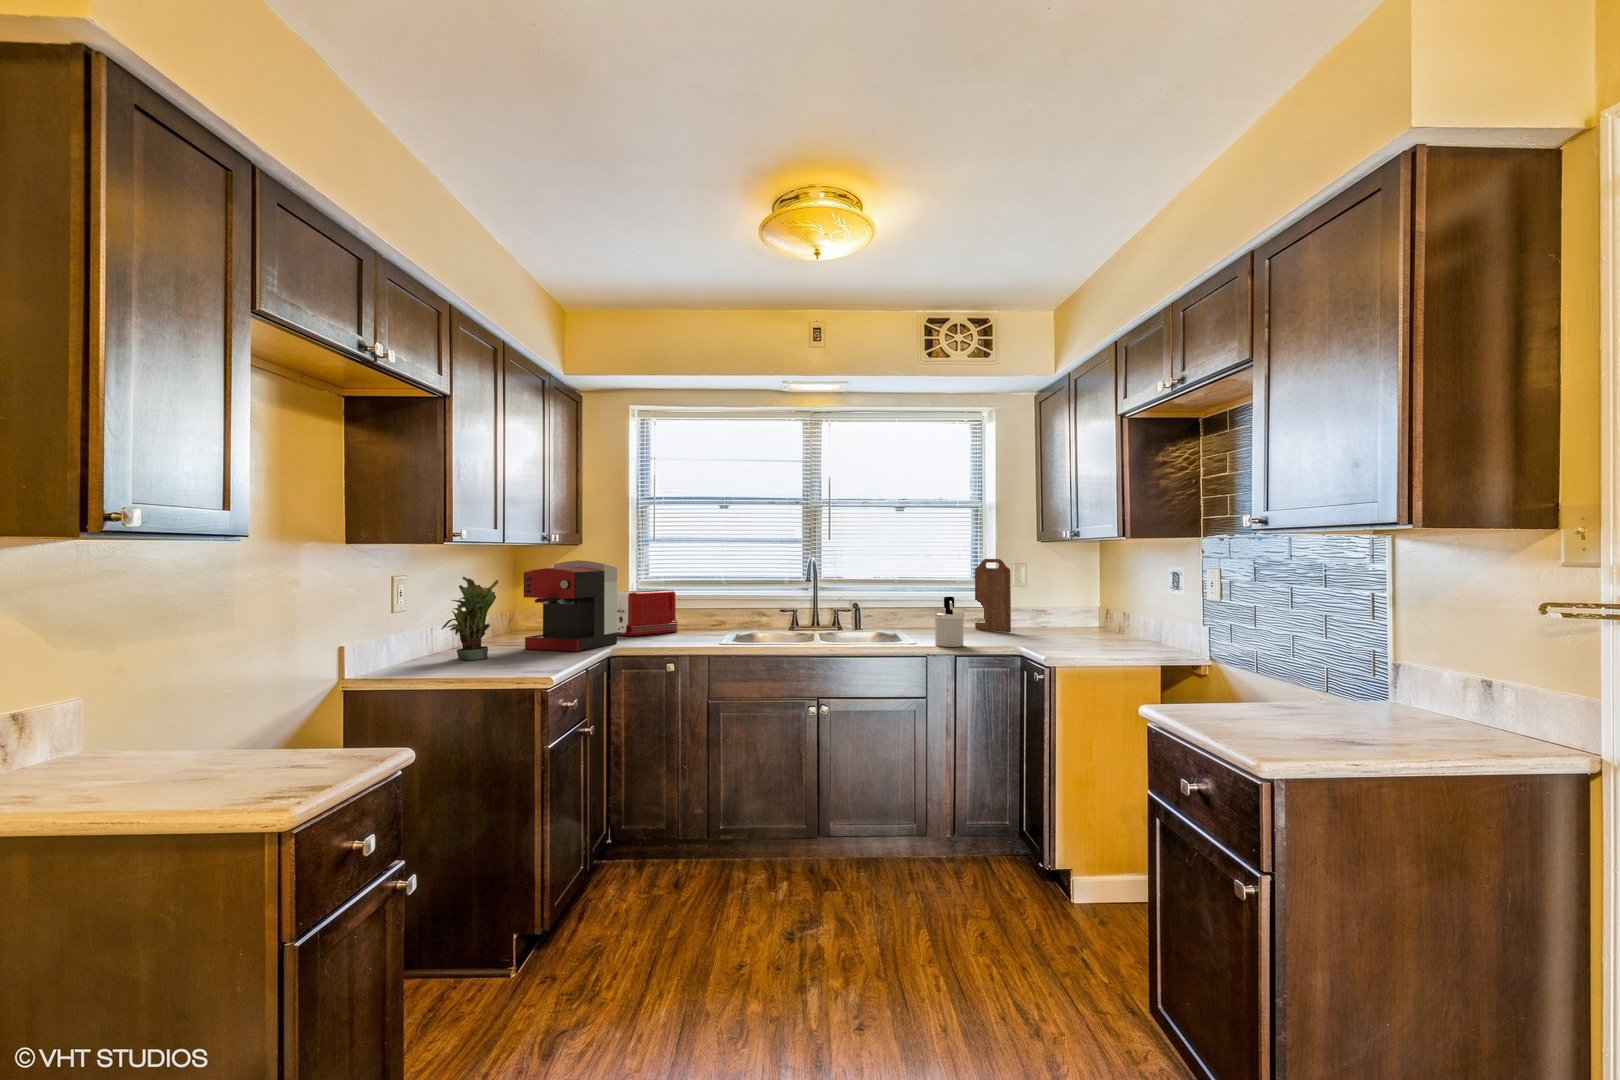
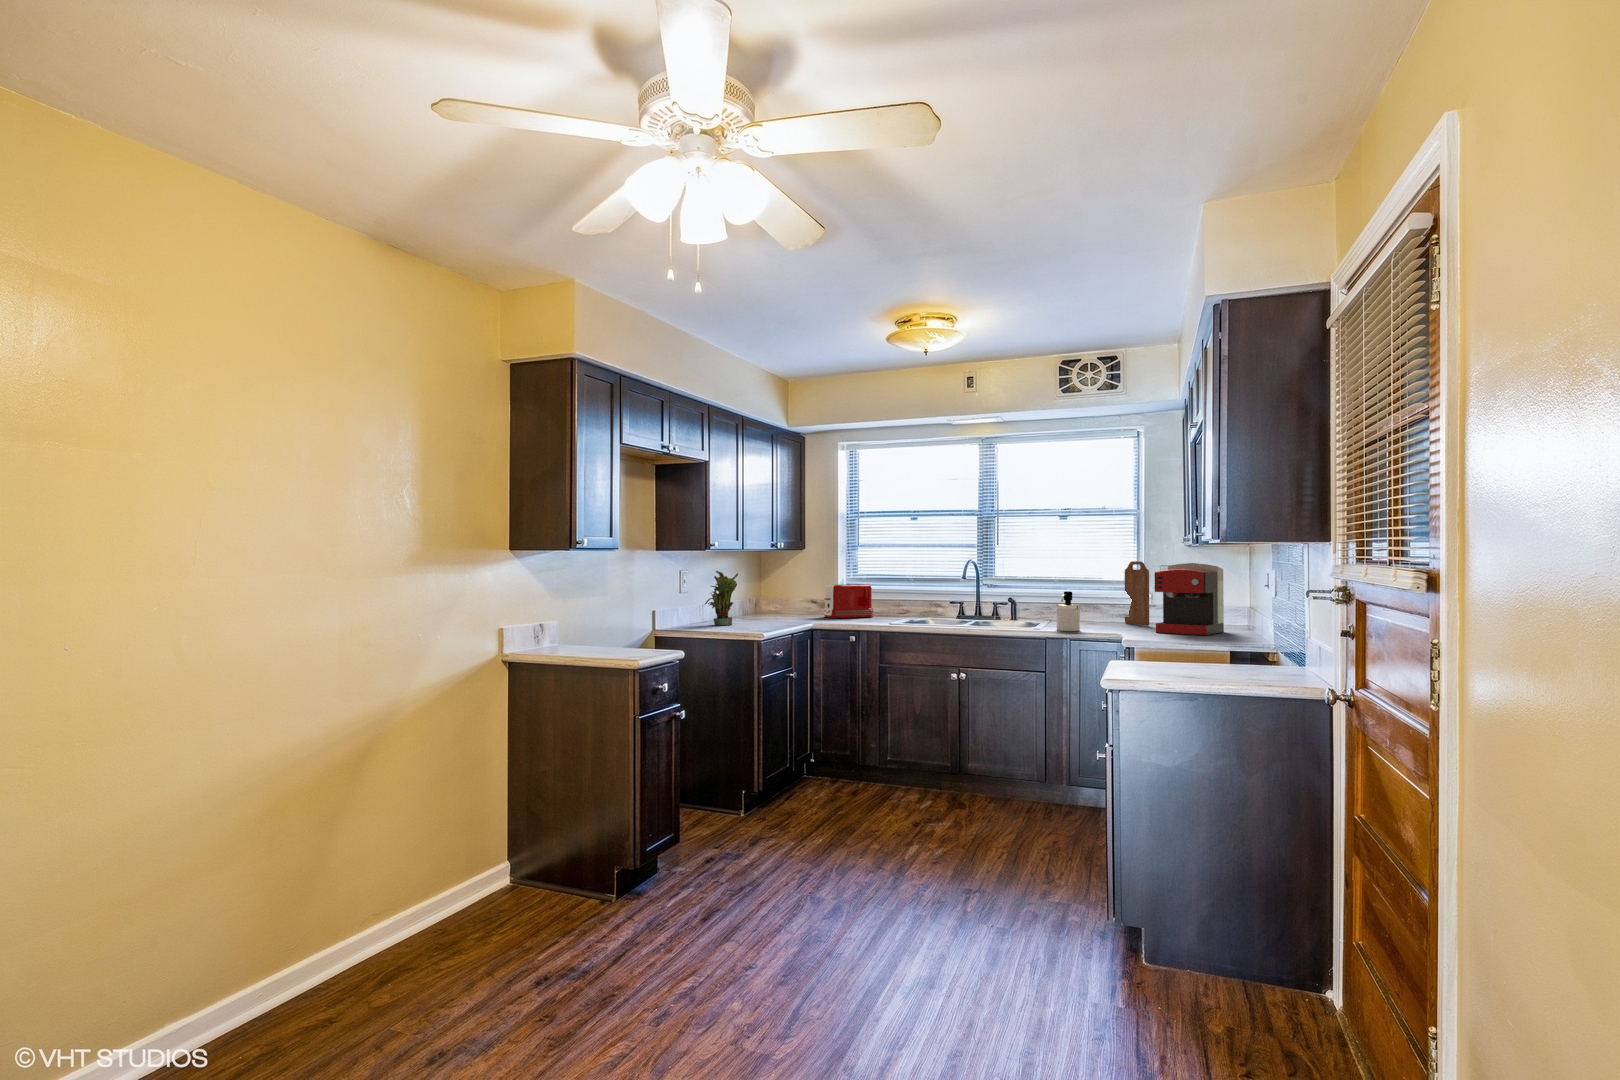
coffee maker: present [524,560,617,651] -> present [1155,563,1224,635]

